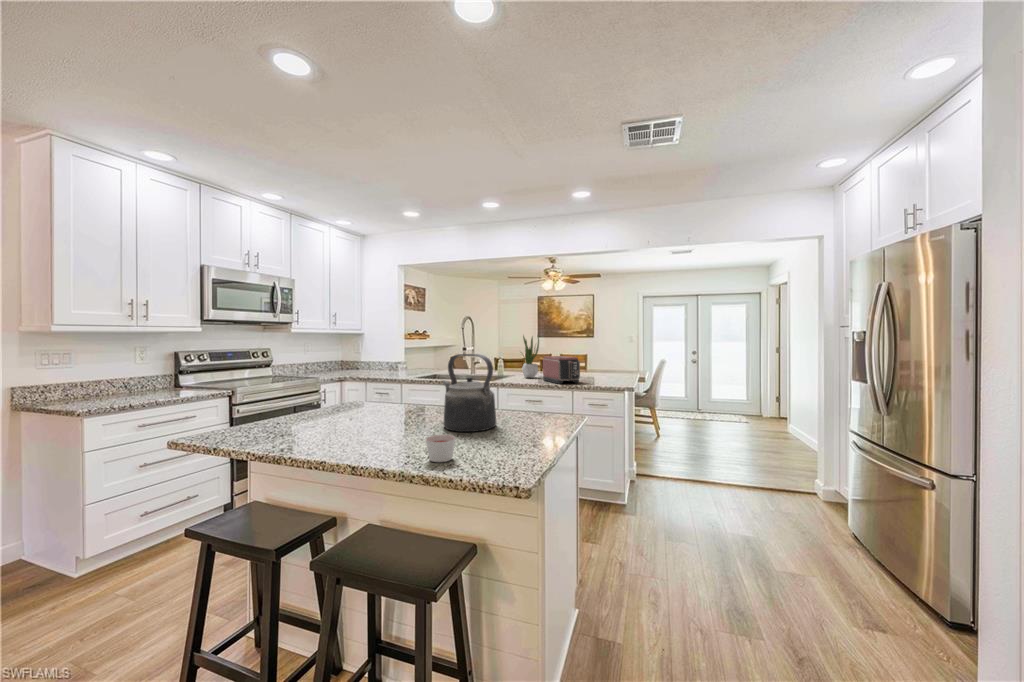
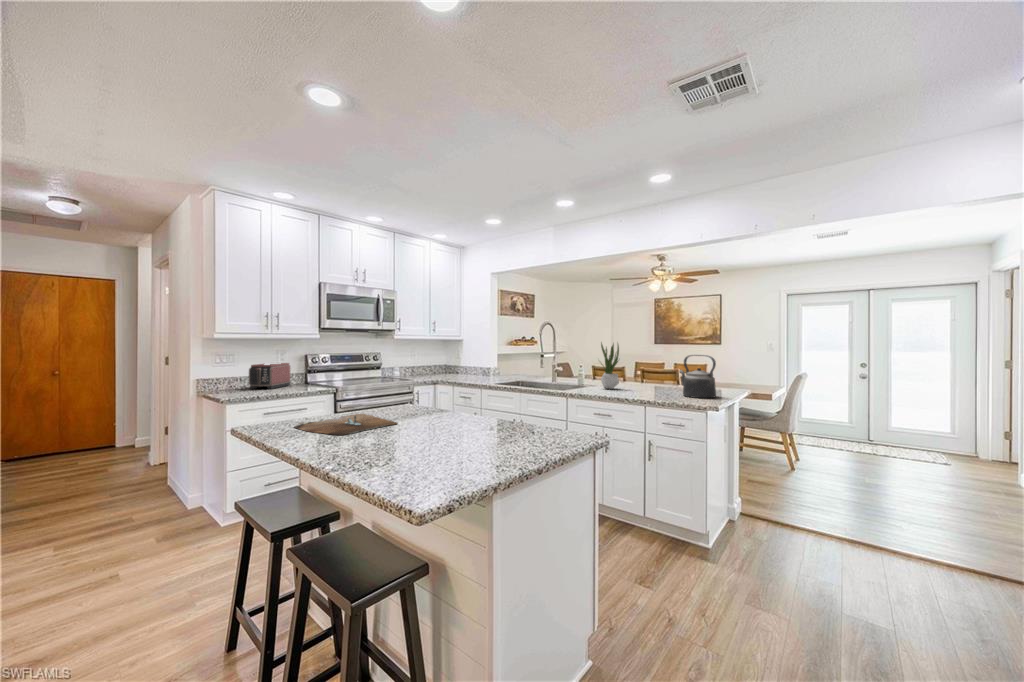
kettle: present [443,354,496,432] -> present [679,355,716,398]
toaster: present [543,356,580,384] -> present [249,363,291,389]
cutting board: none [252,414,376,437] -> present [294,414,397,435]
candle: present [426,435,456,462] -> none [376,443,406,469]

